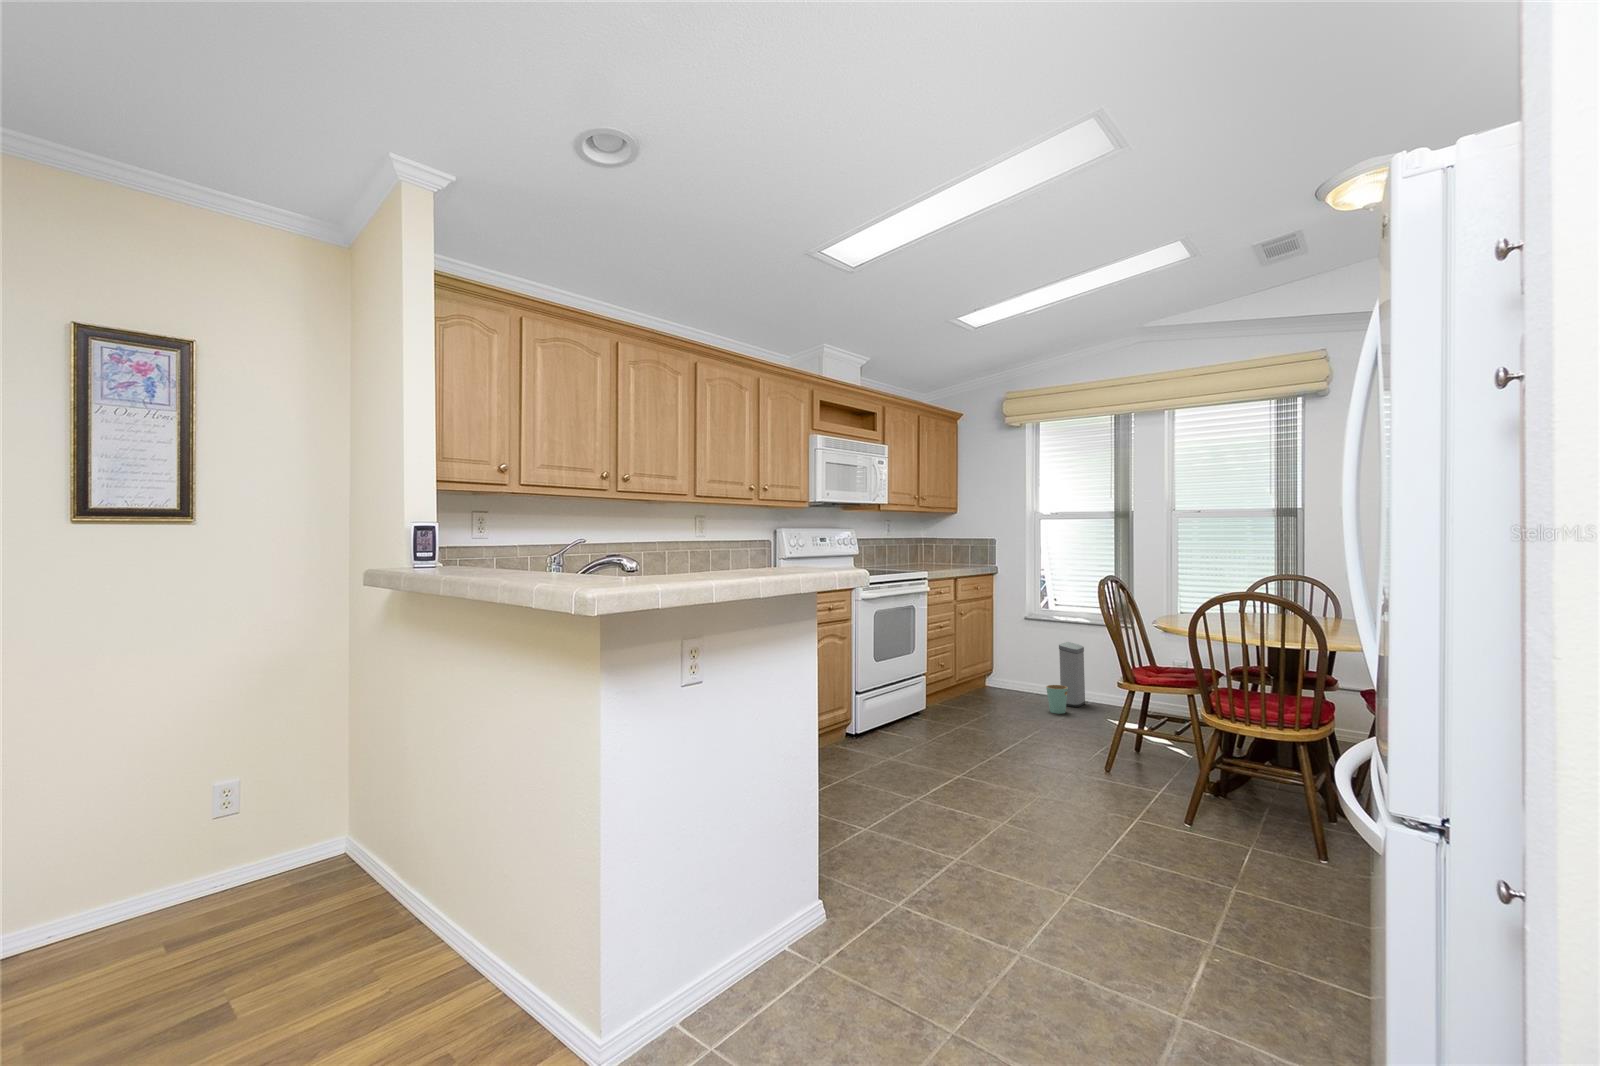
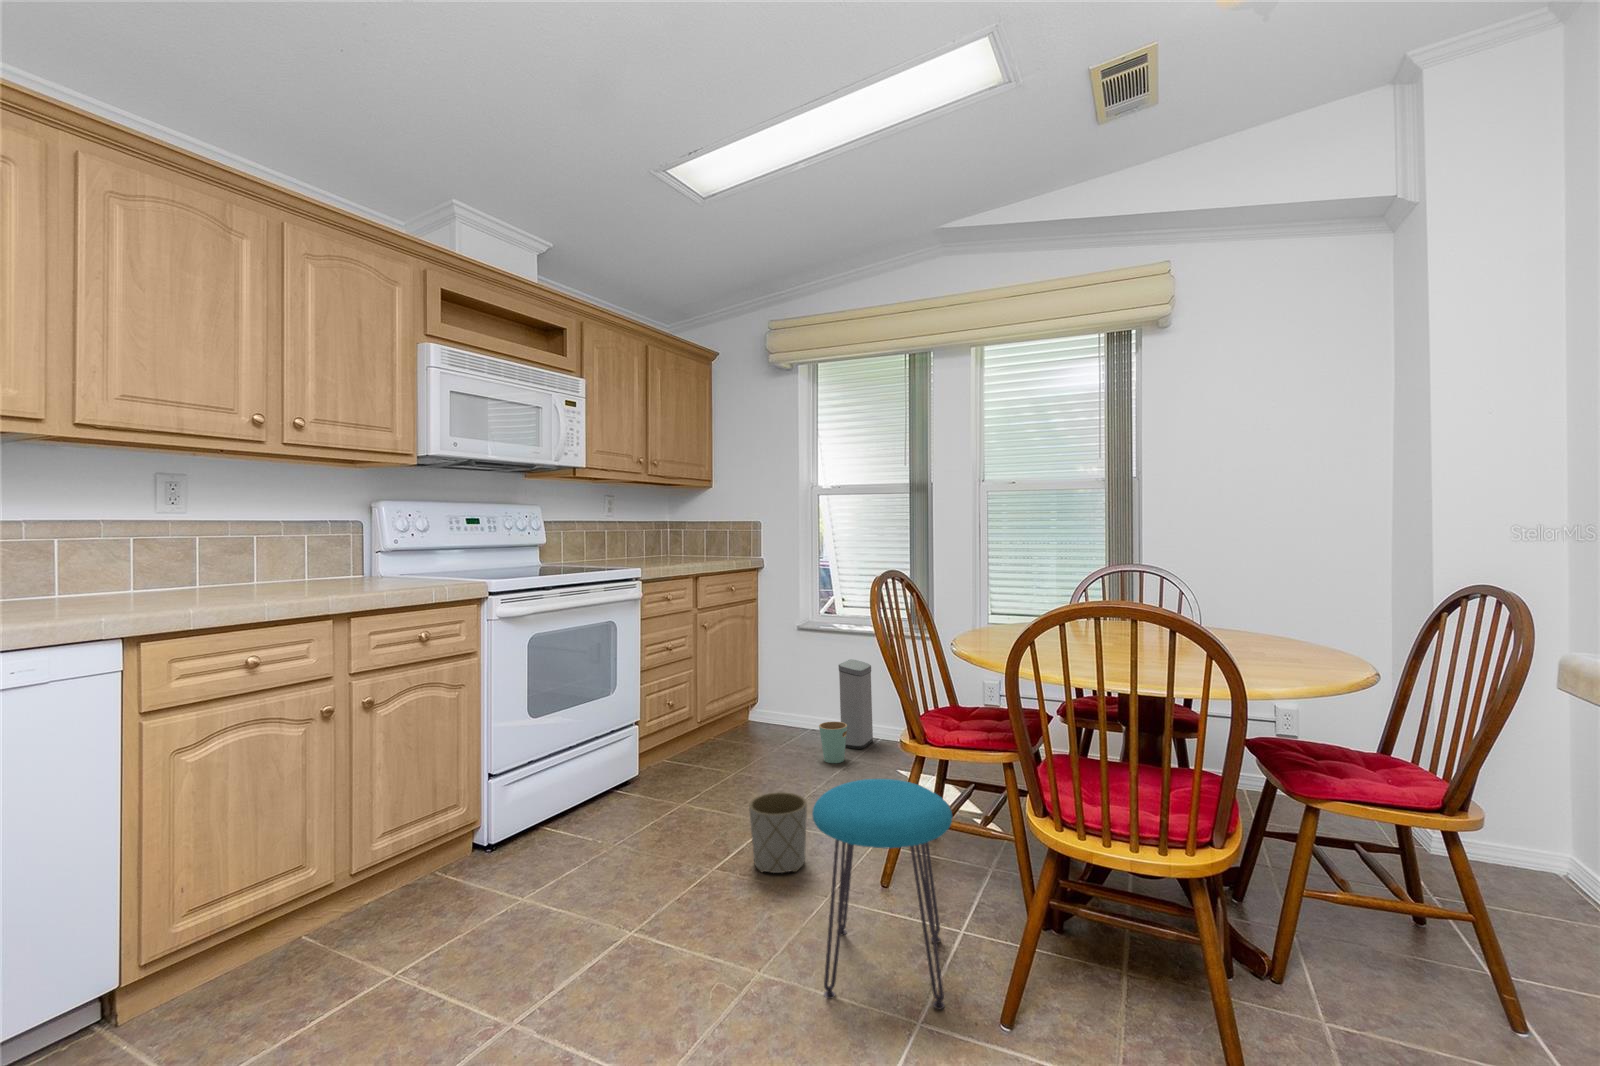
stool: none [1071,697,1156,813] -> present [812,779,952,1009]
planter: none [1017,715,1055,761] -> present [749,792,807,873]

